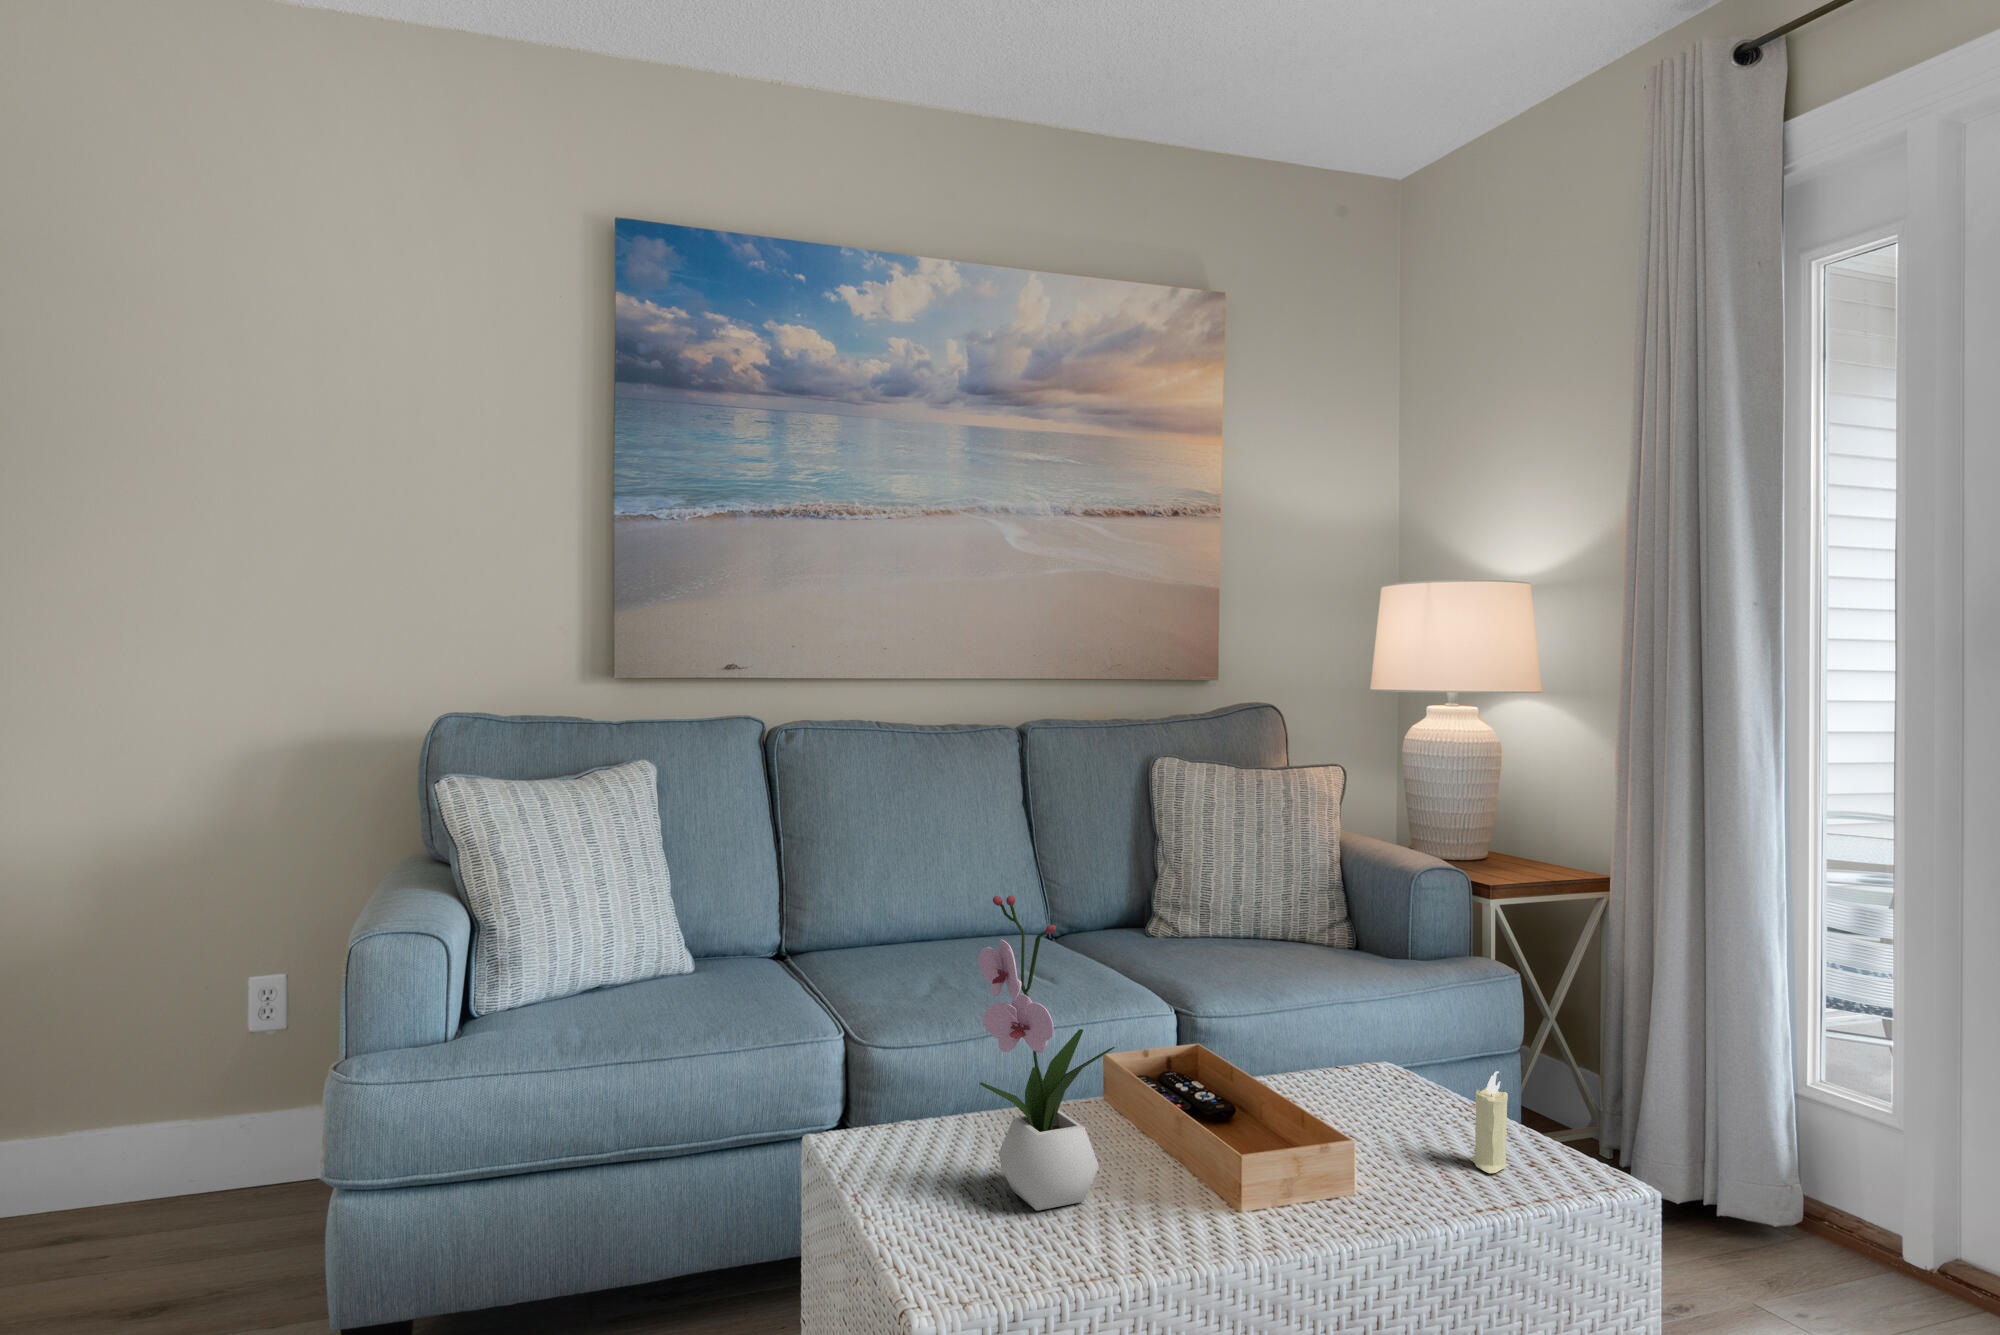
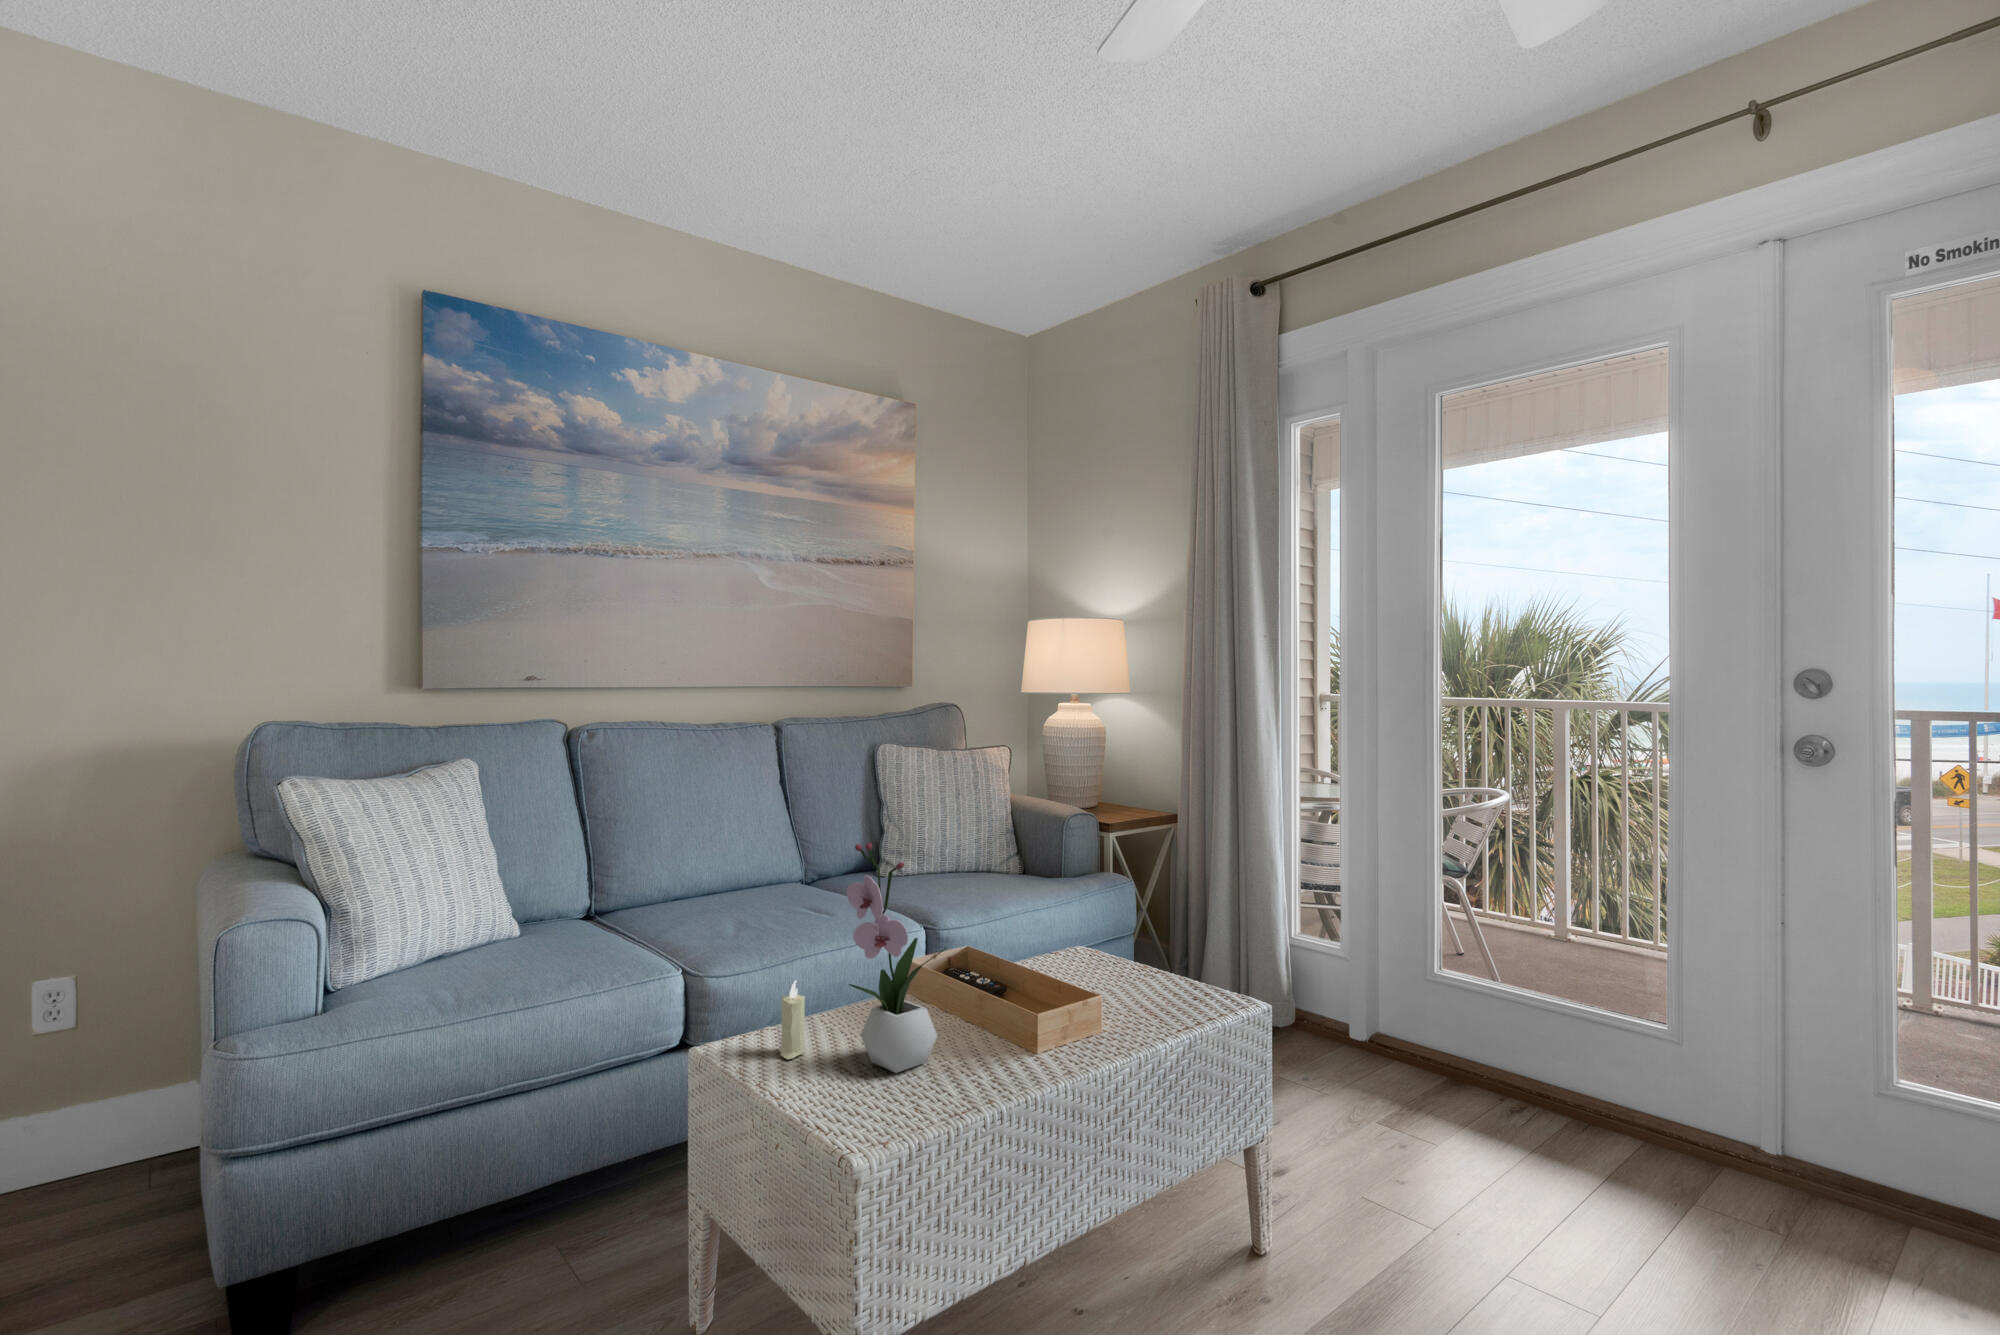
candle: present [1470,1071,1508,1173] -> present [779,980,805,1059]

